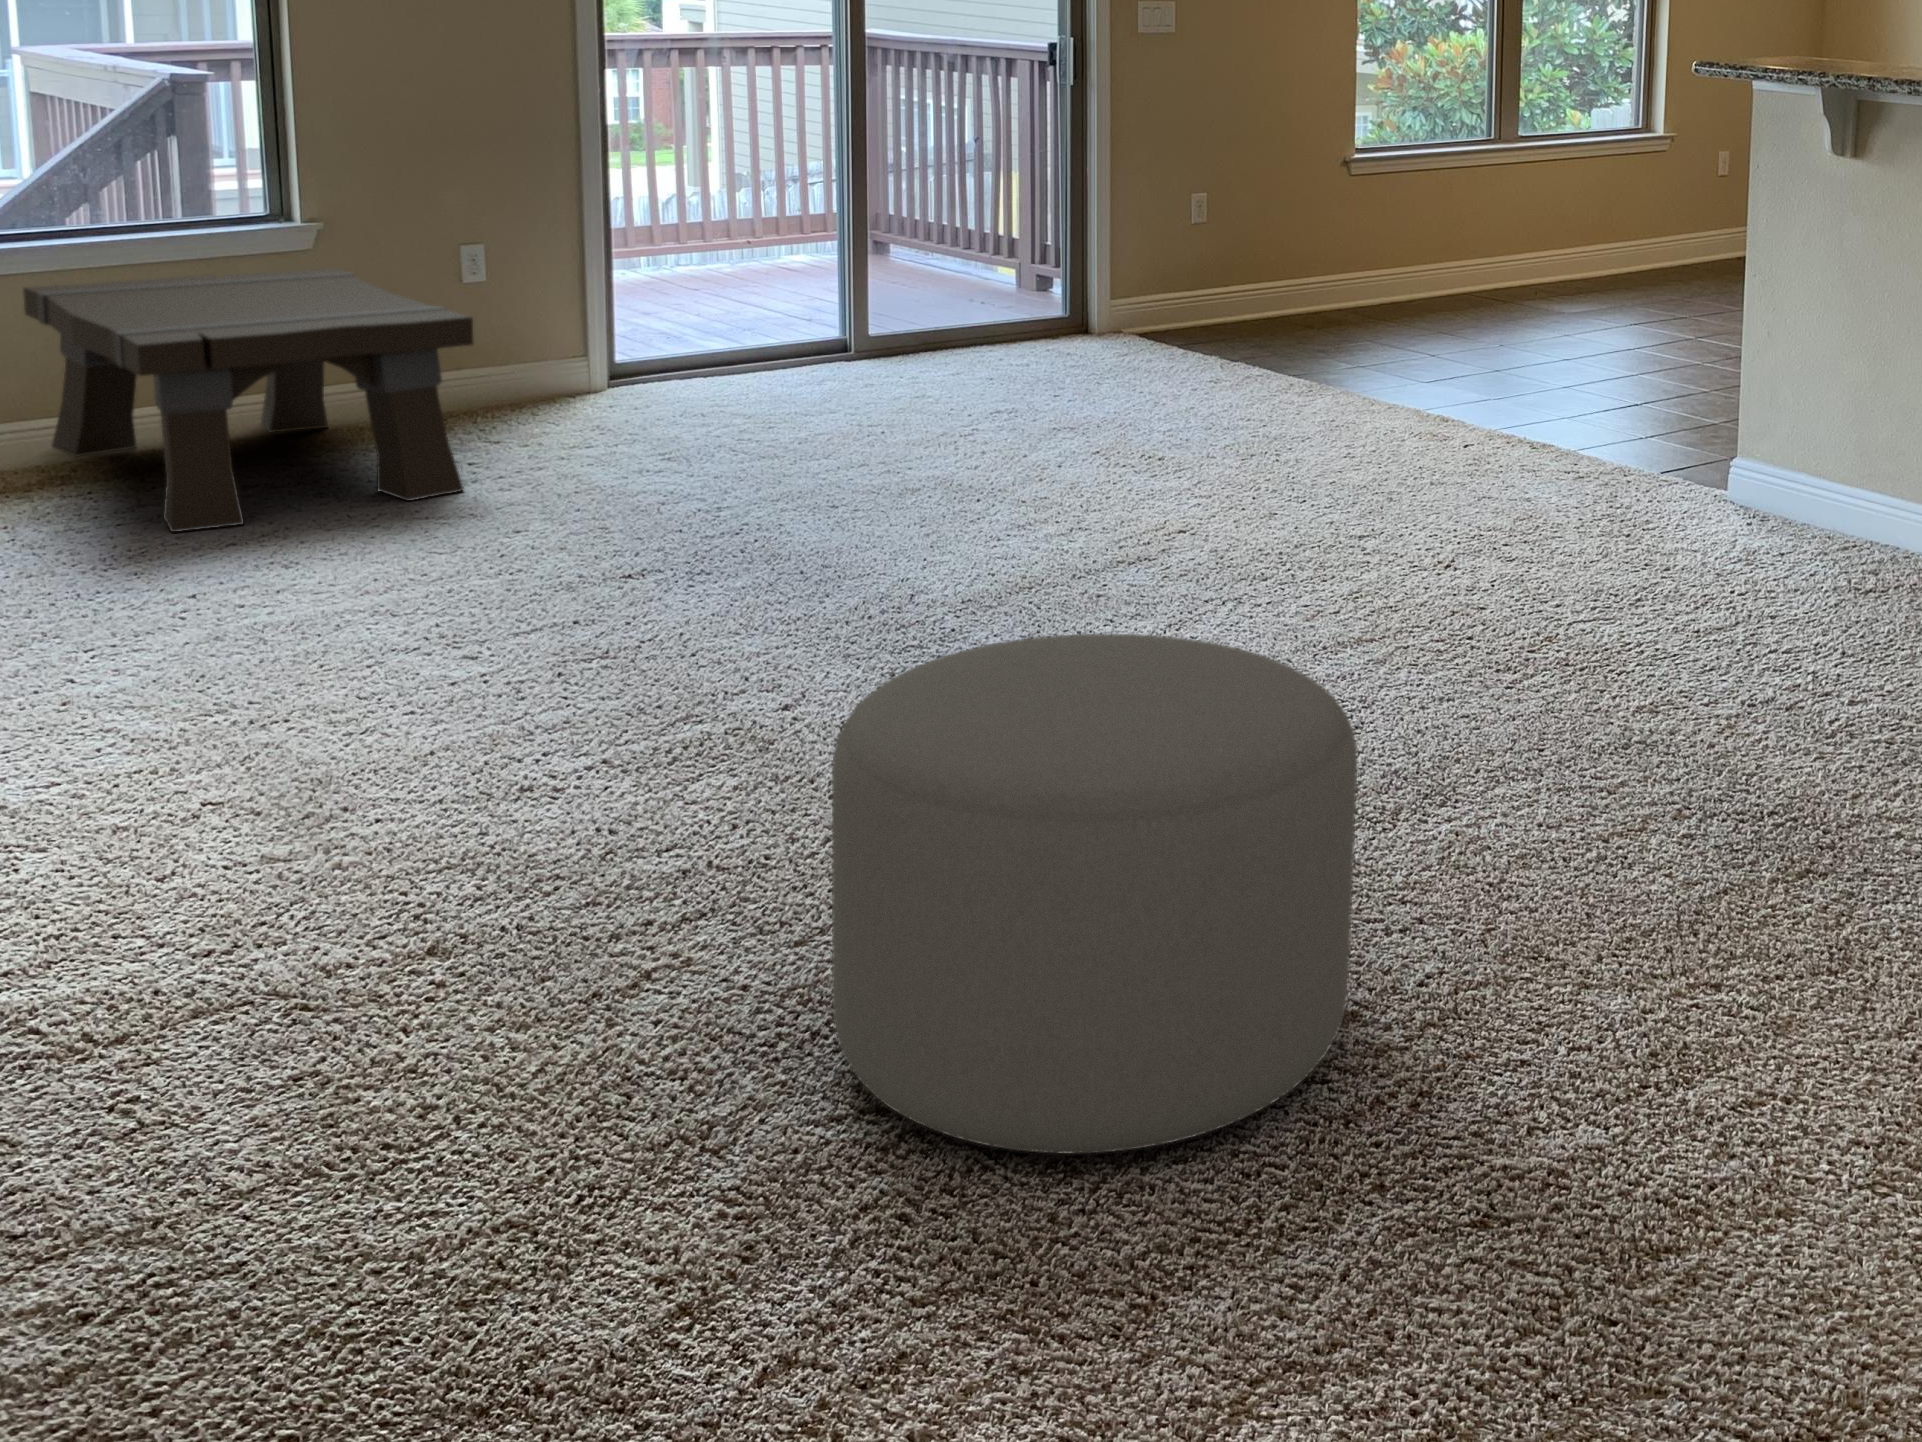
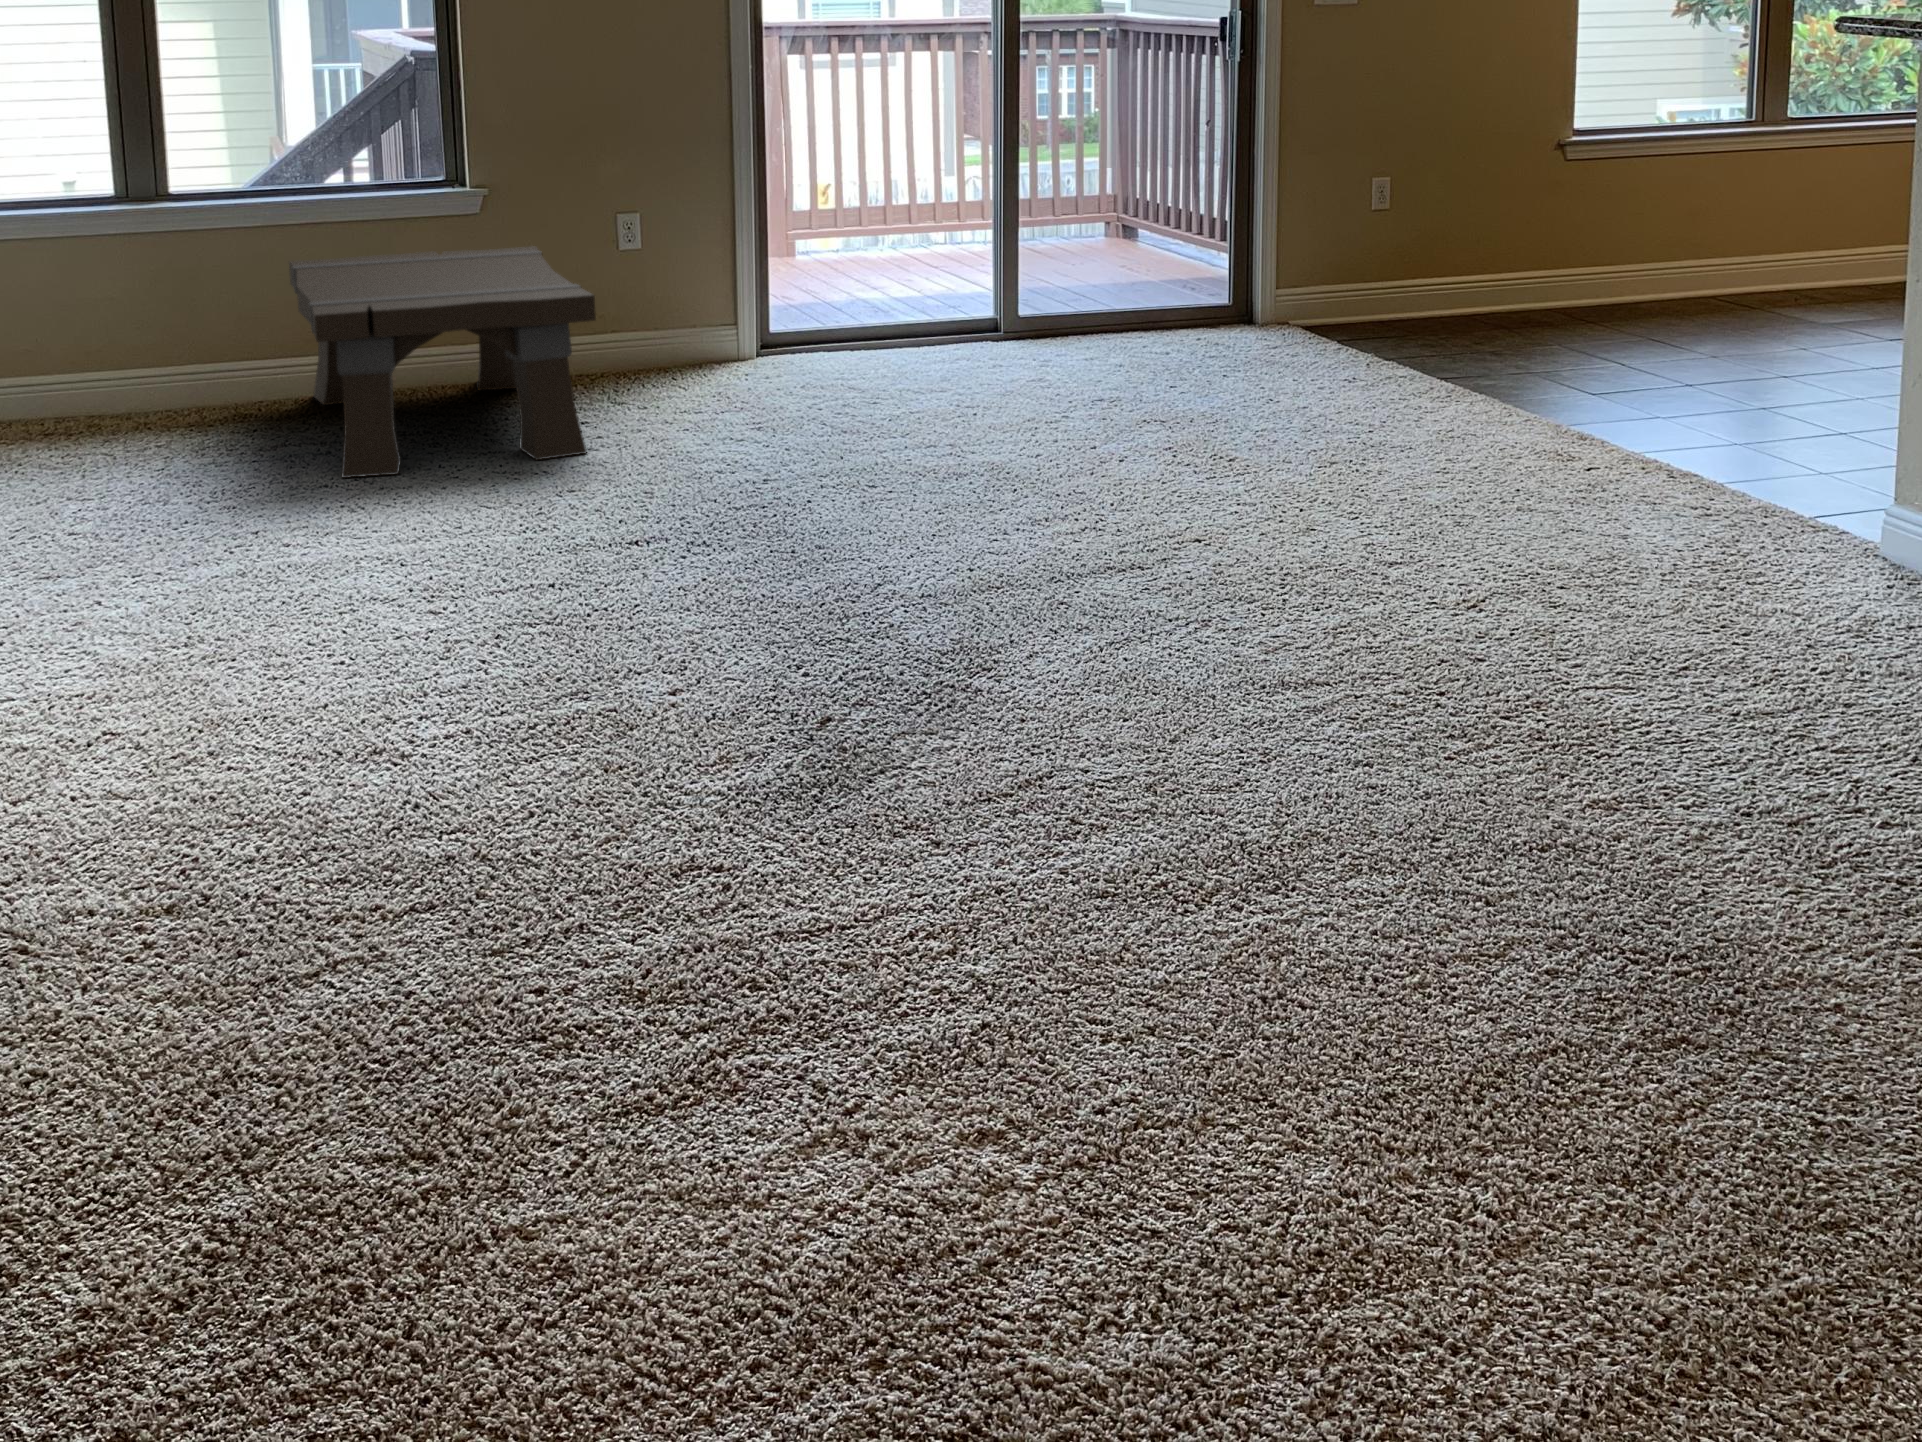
ottoman: present [832,634,1357,1154] -> none [444,666,1005,1242]

